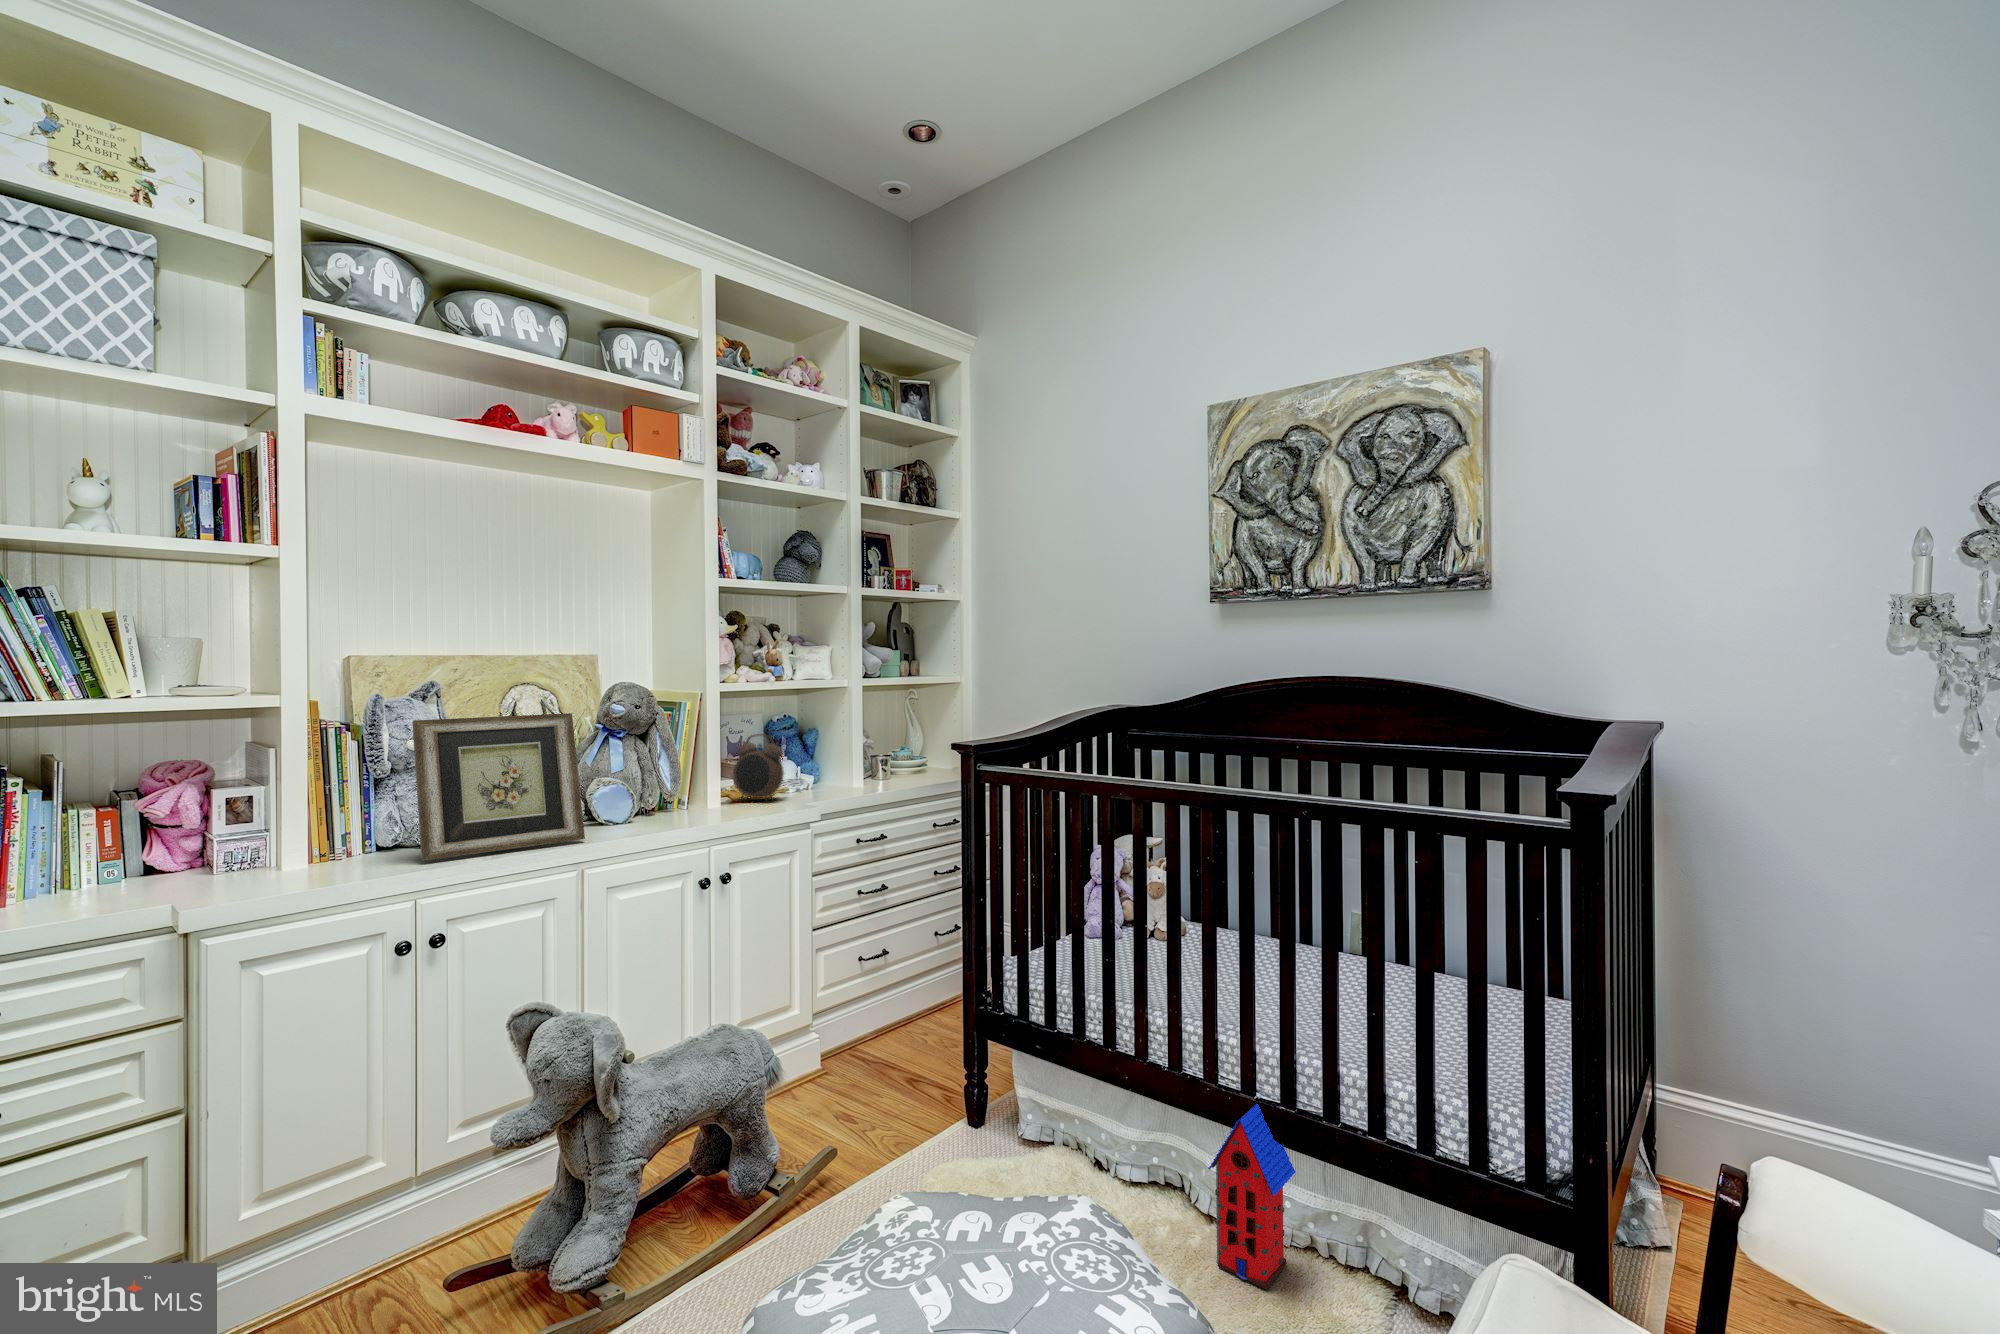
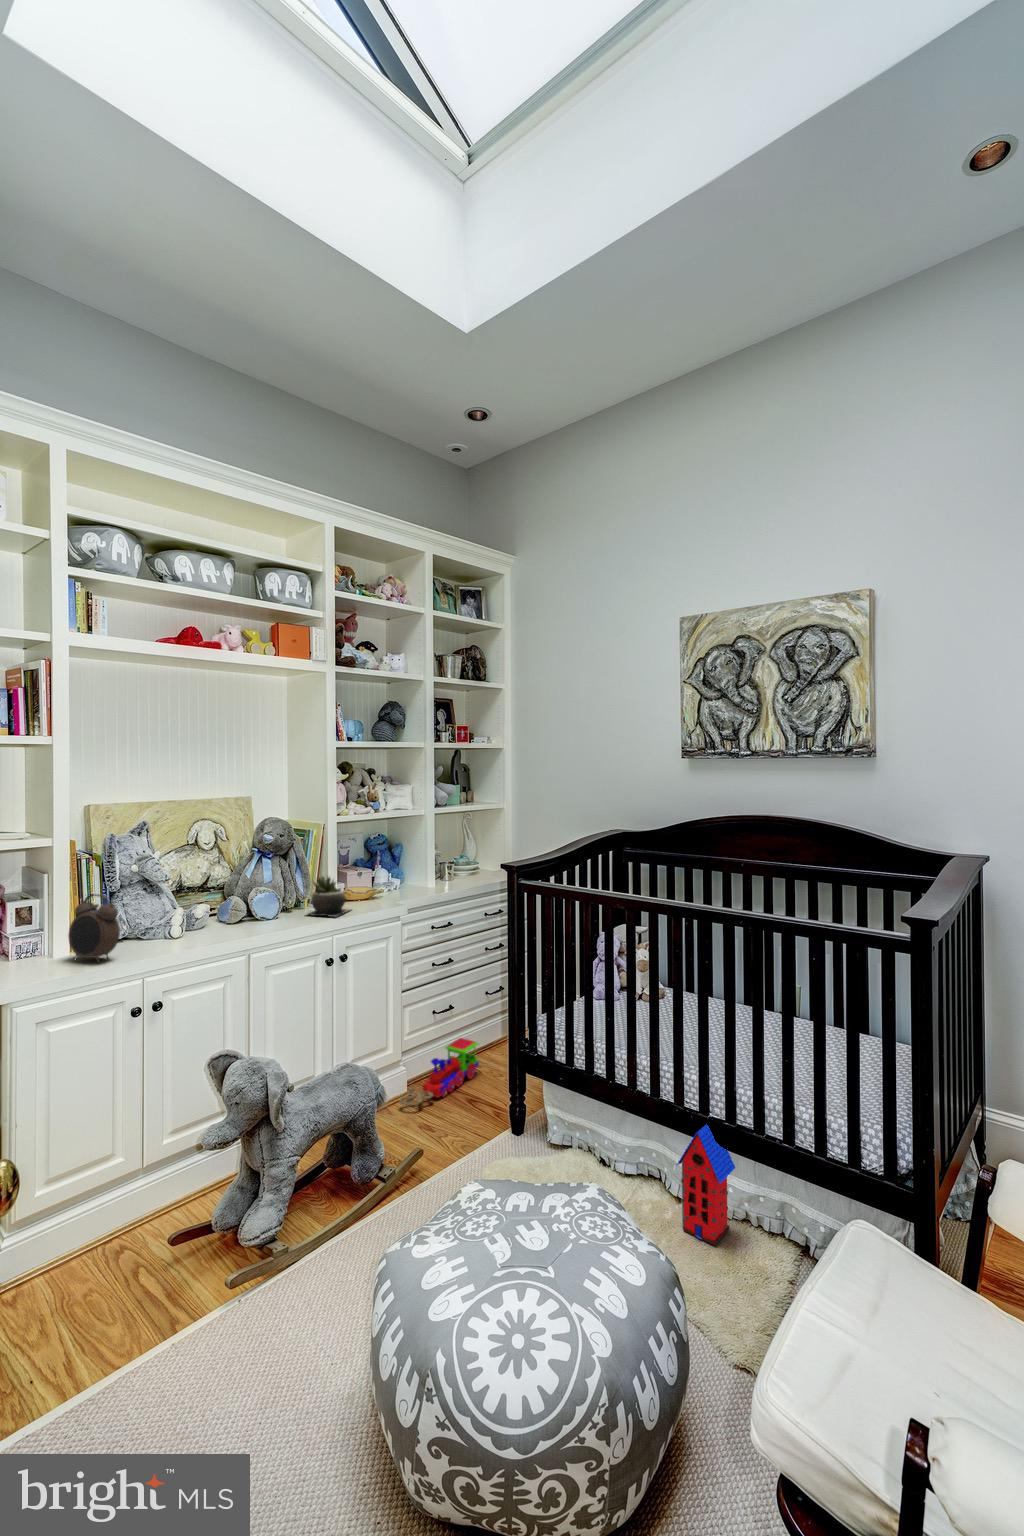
picture frame: present [412,713,585,861] -> none [136,847,249,952]
alarm clock: present [733,734,783,800] -> present [68,894,120,962]
succulent plant: none [672,760,743,819] -> present [307,876,350,917]
toy train: none [807,995,924,1090] -> present [399,1038,479,1105]

